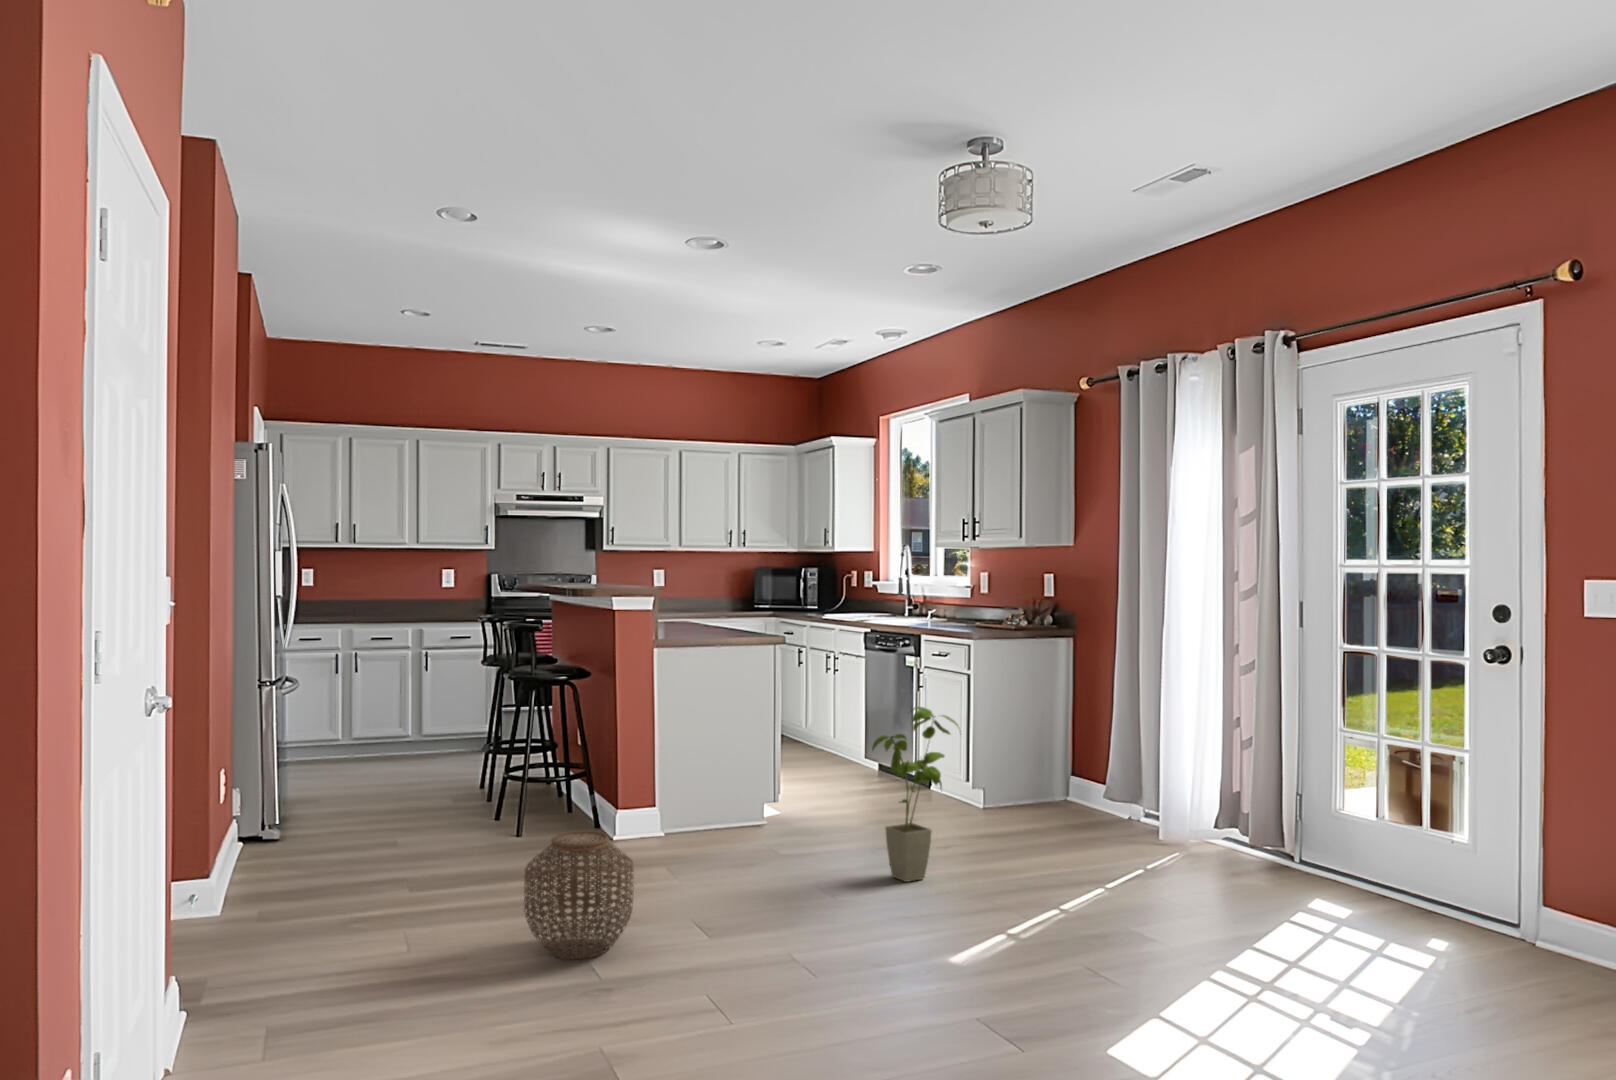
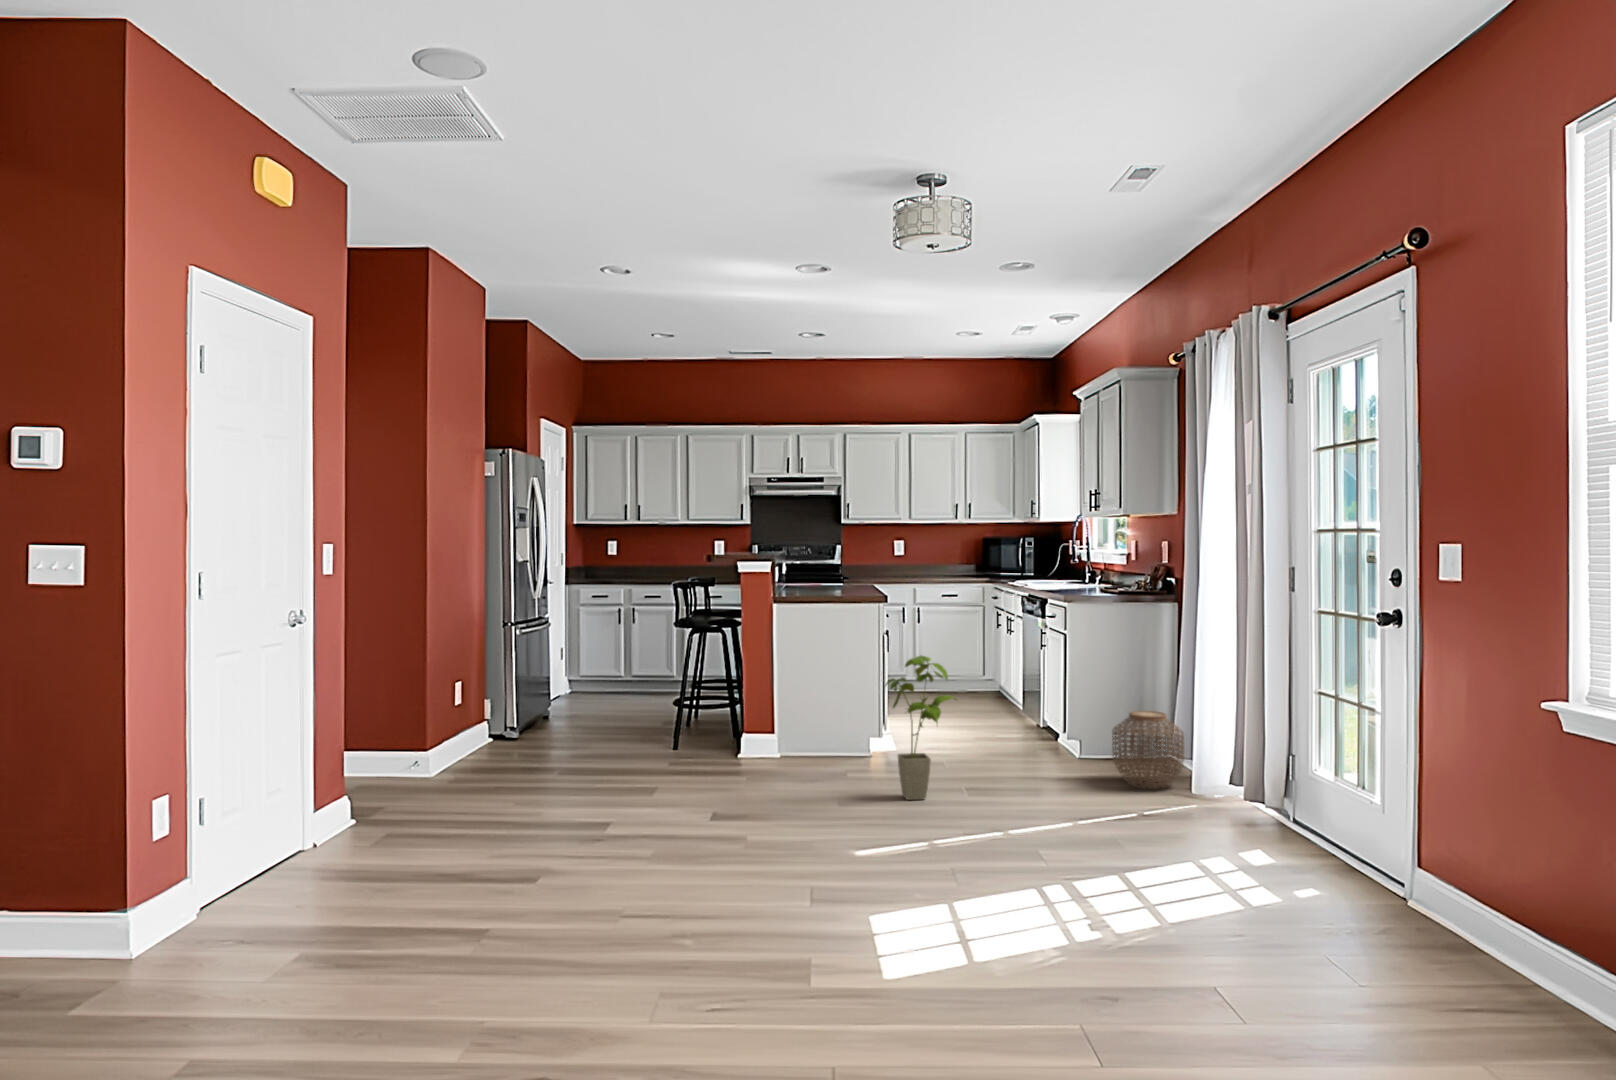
woven basket: present [524,831,633,959] -> present [1112,711,1184,789]

